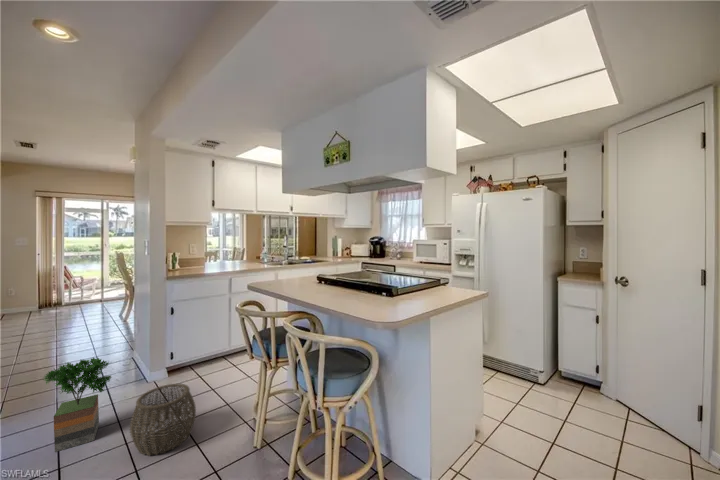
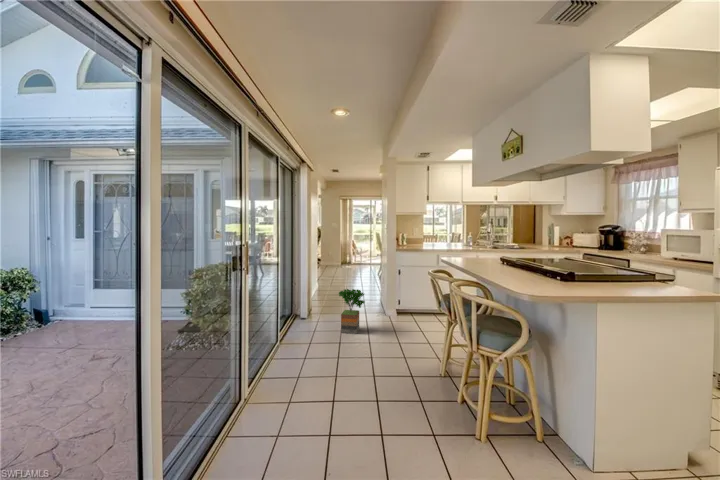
woven basket: present [130,384,196,455] -> none [371,313,405,351]

